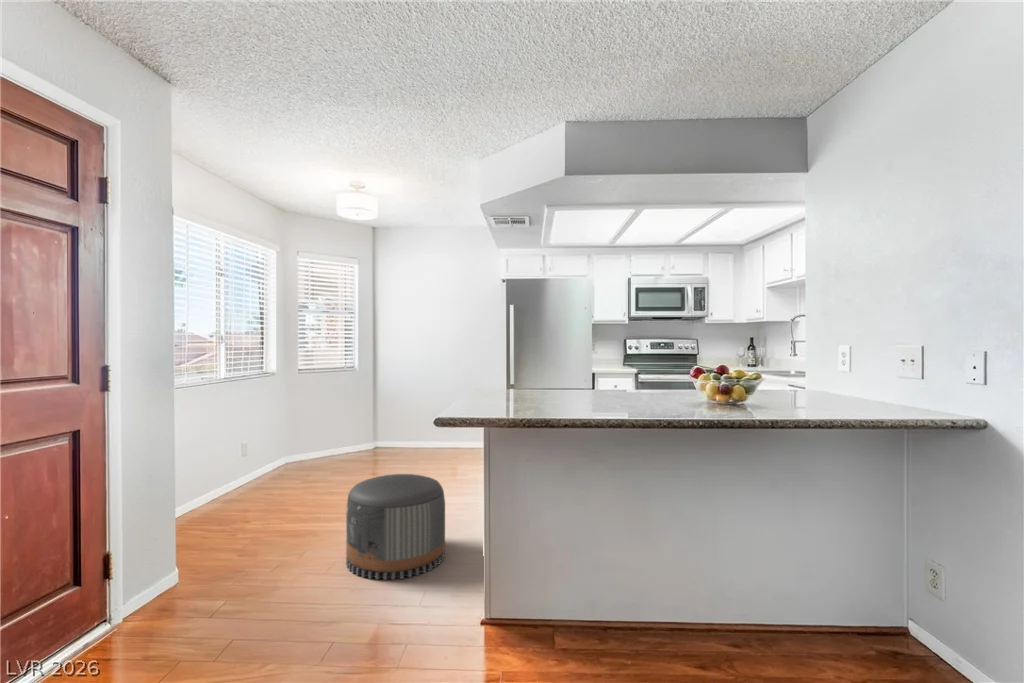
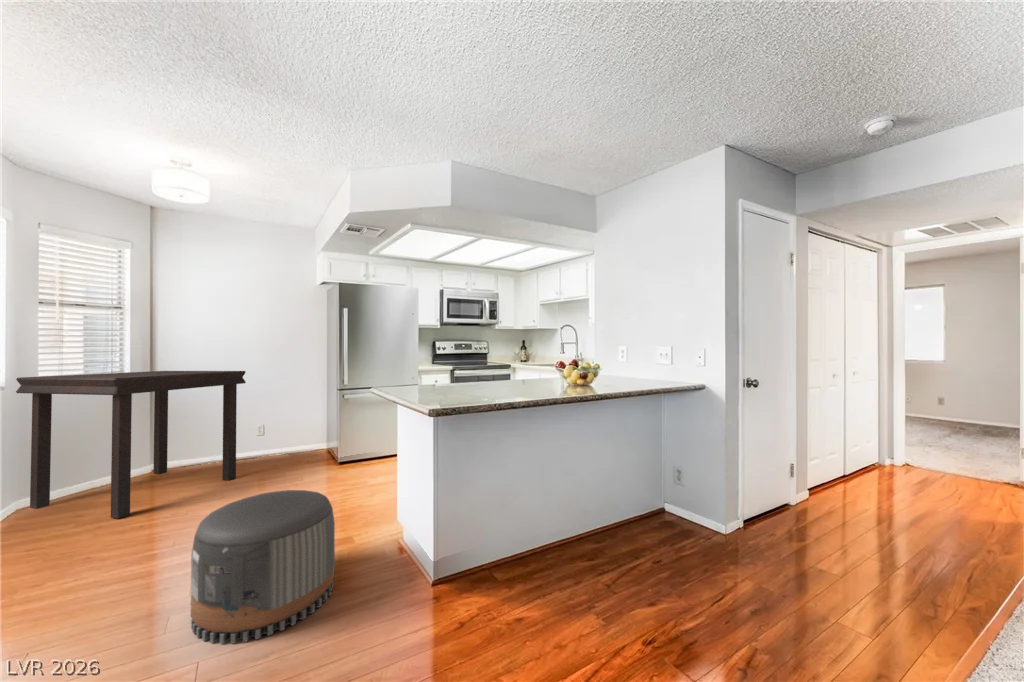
dining table: none [294,364,432,480] -> present [16,371,246,518]

